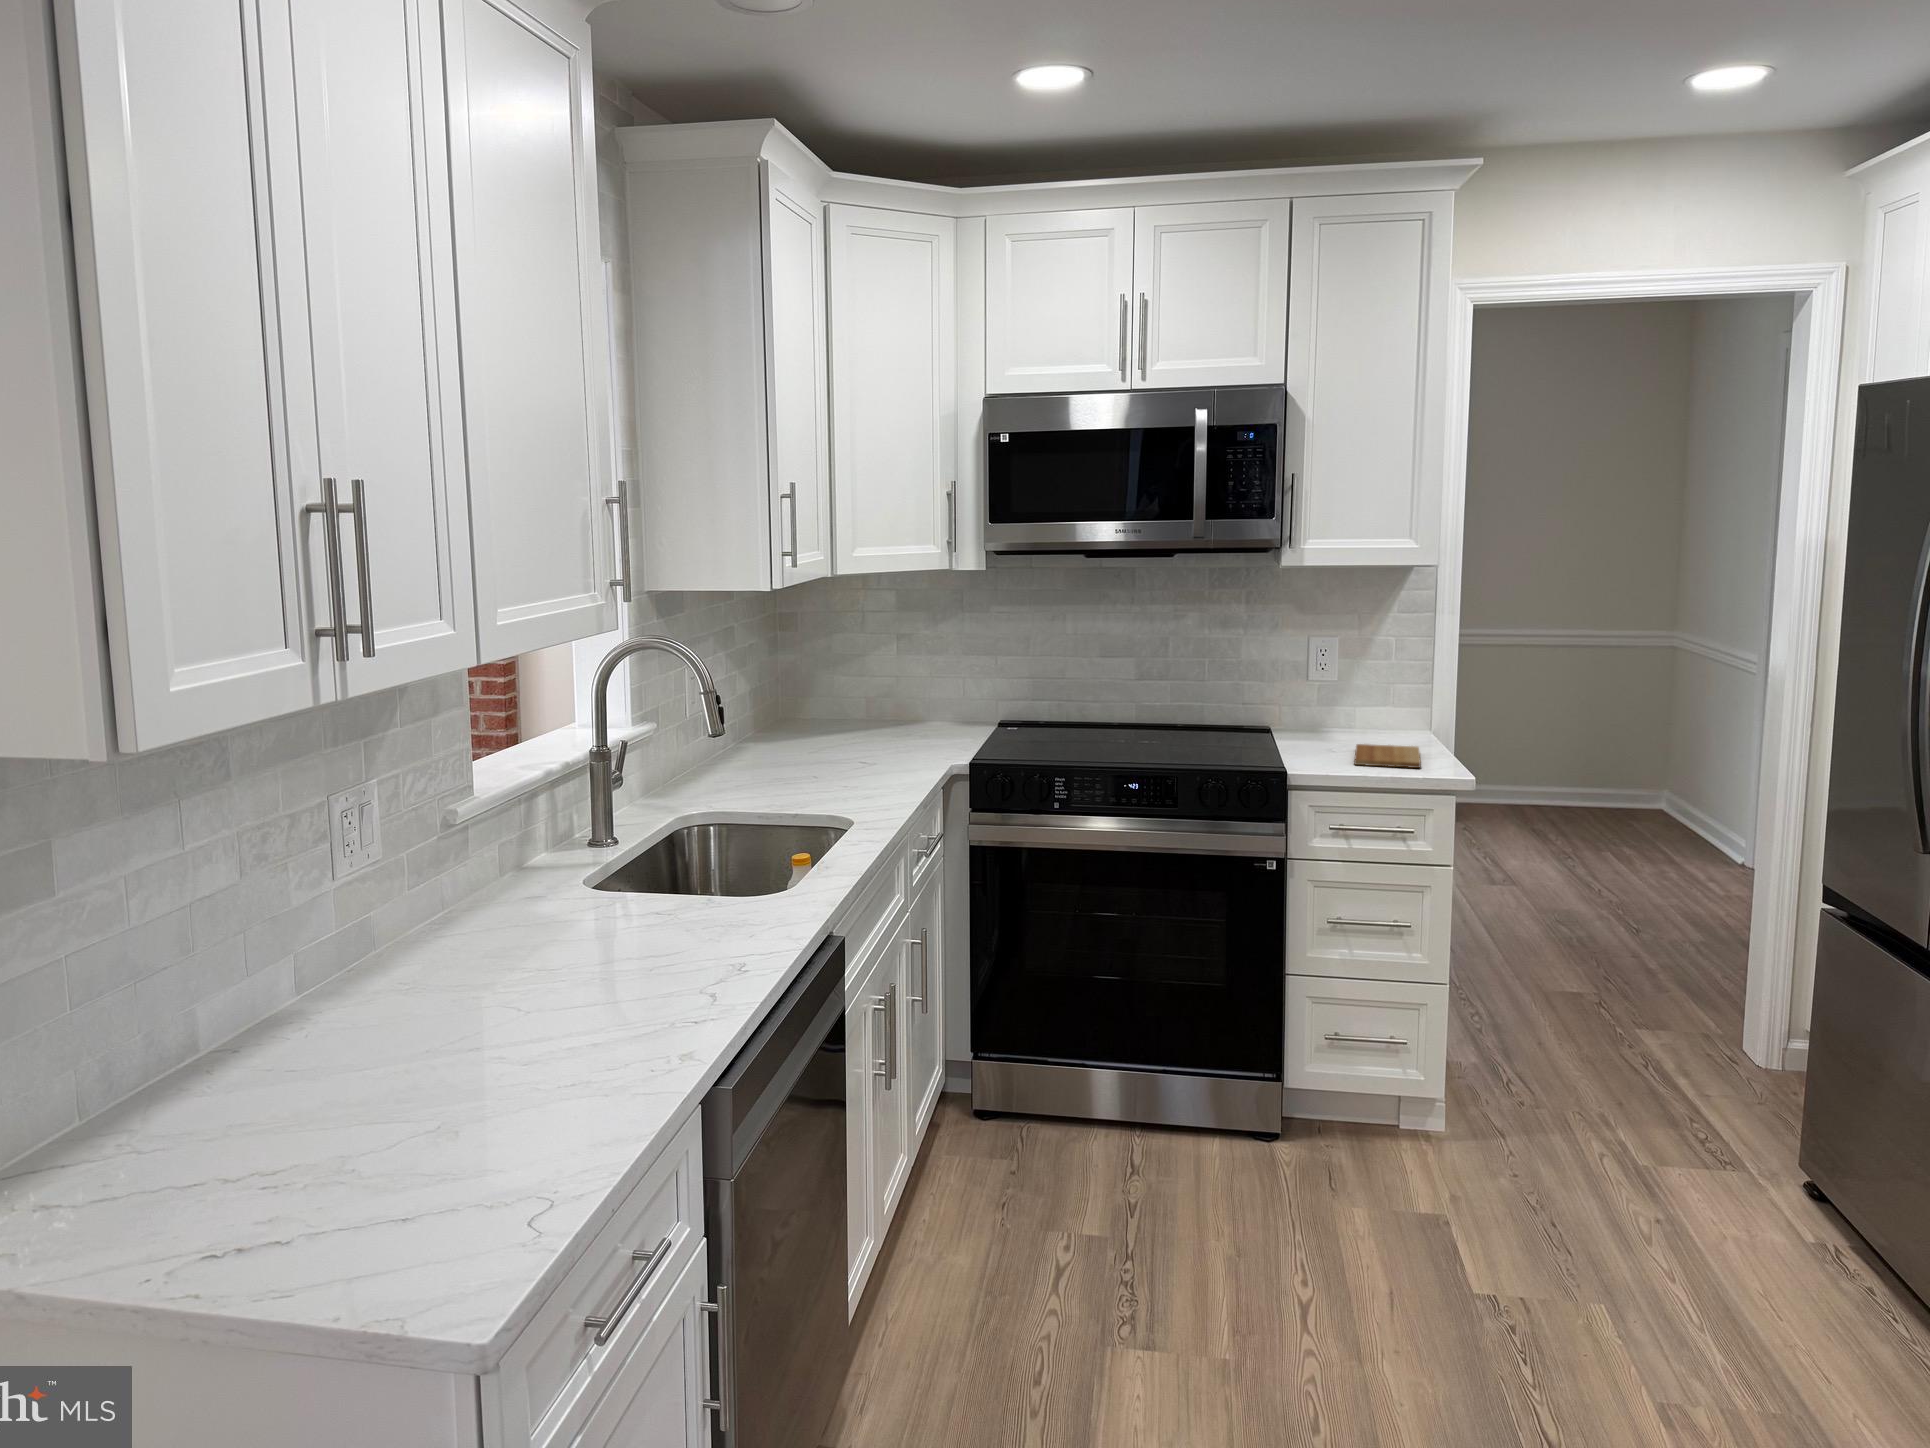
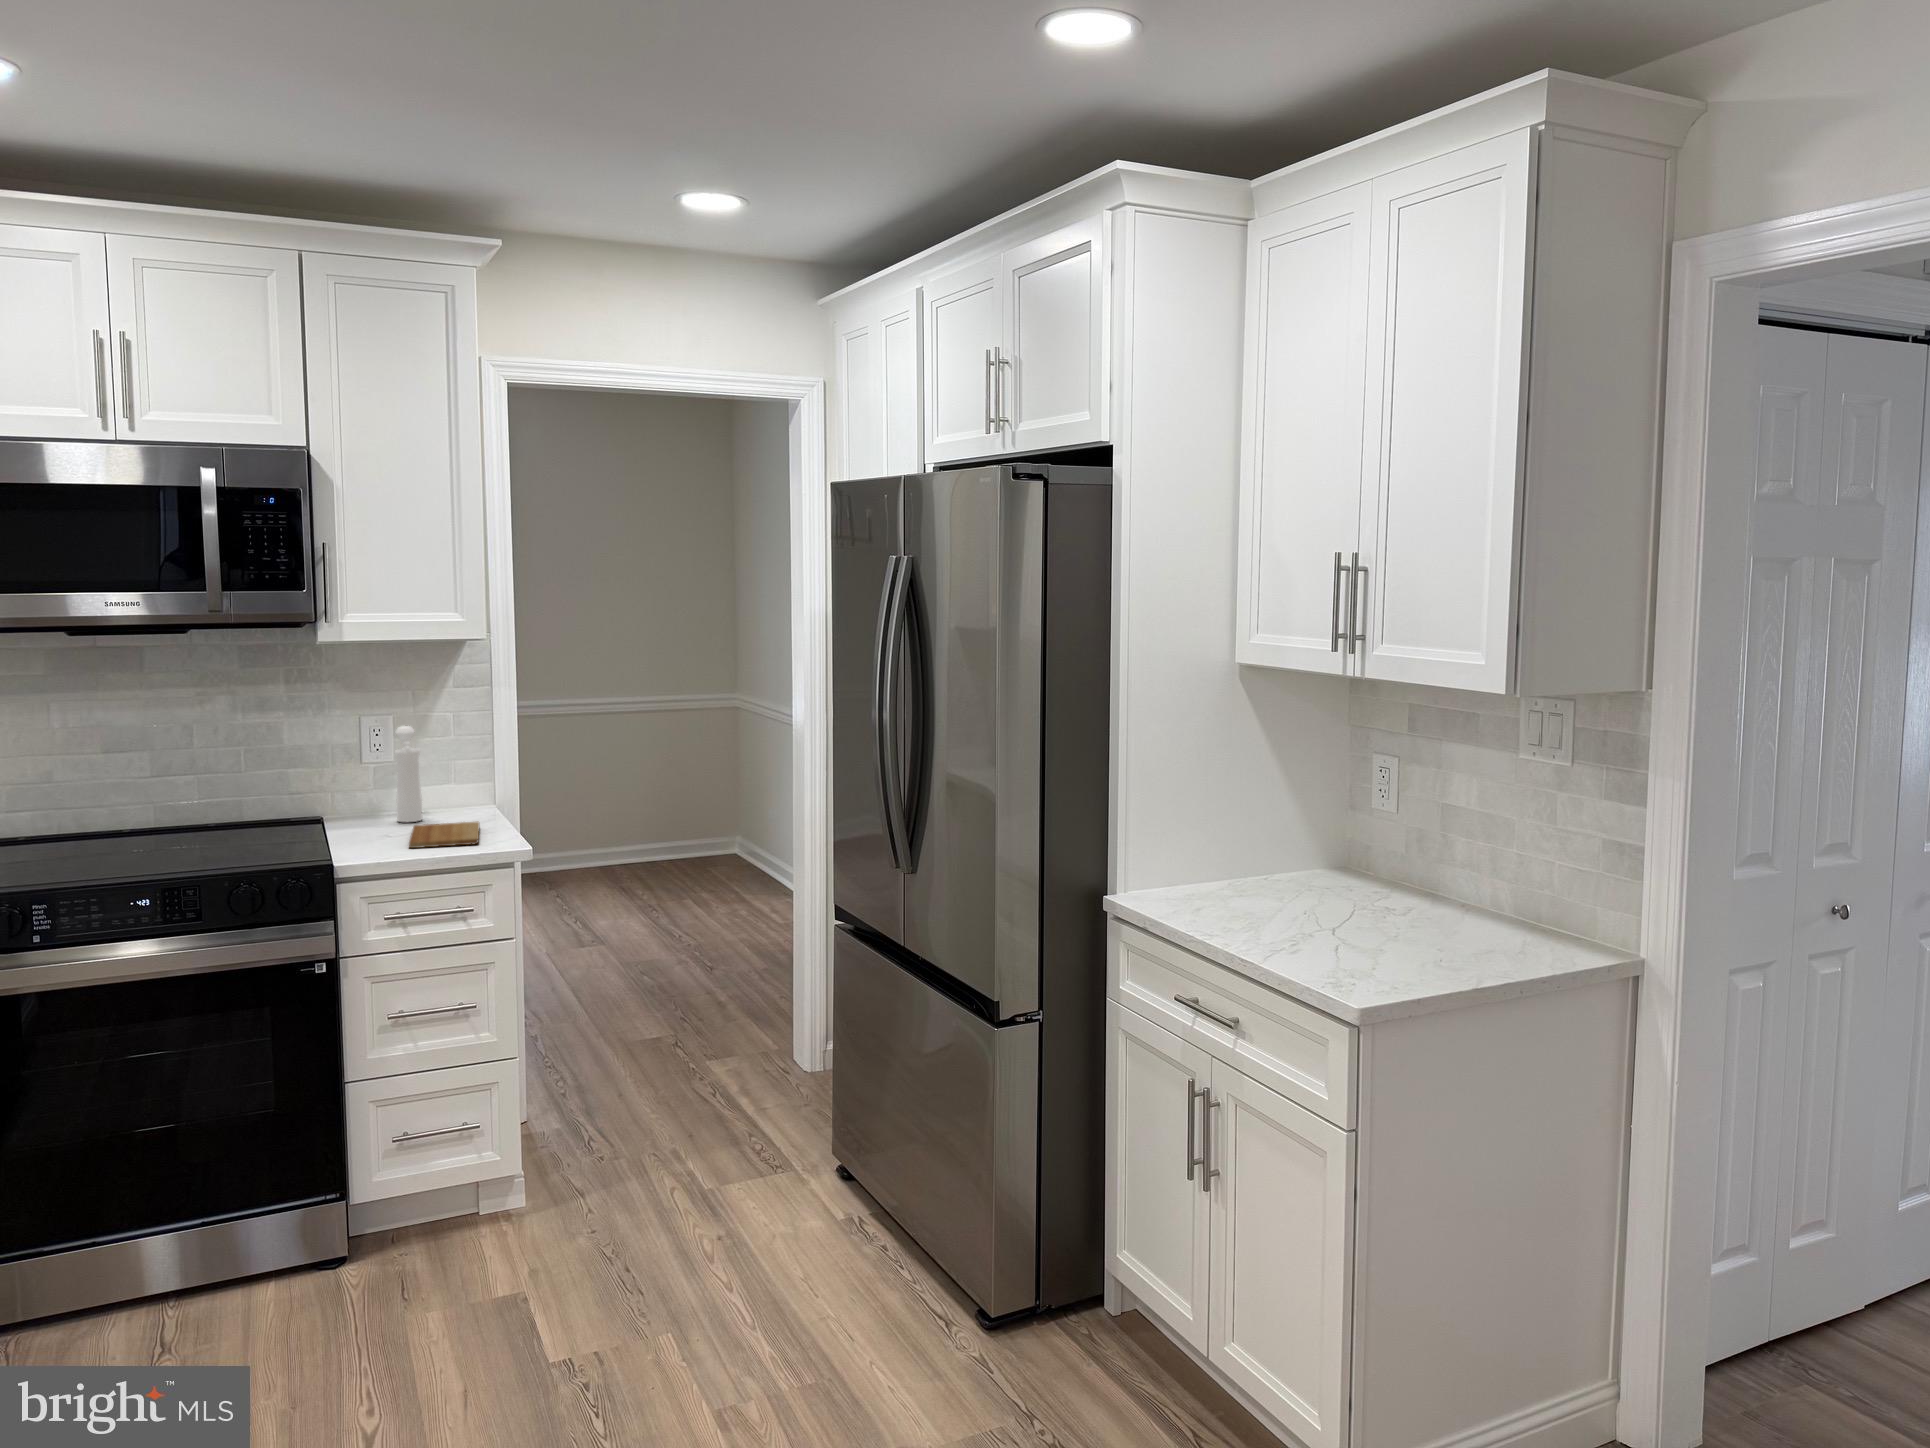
pepper mill: none [1339,650,1365,741] -> present [395,726,423,822]

